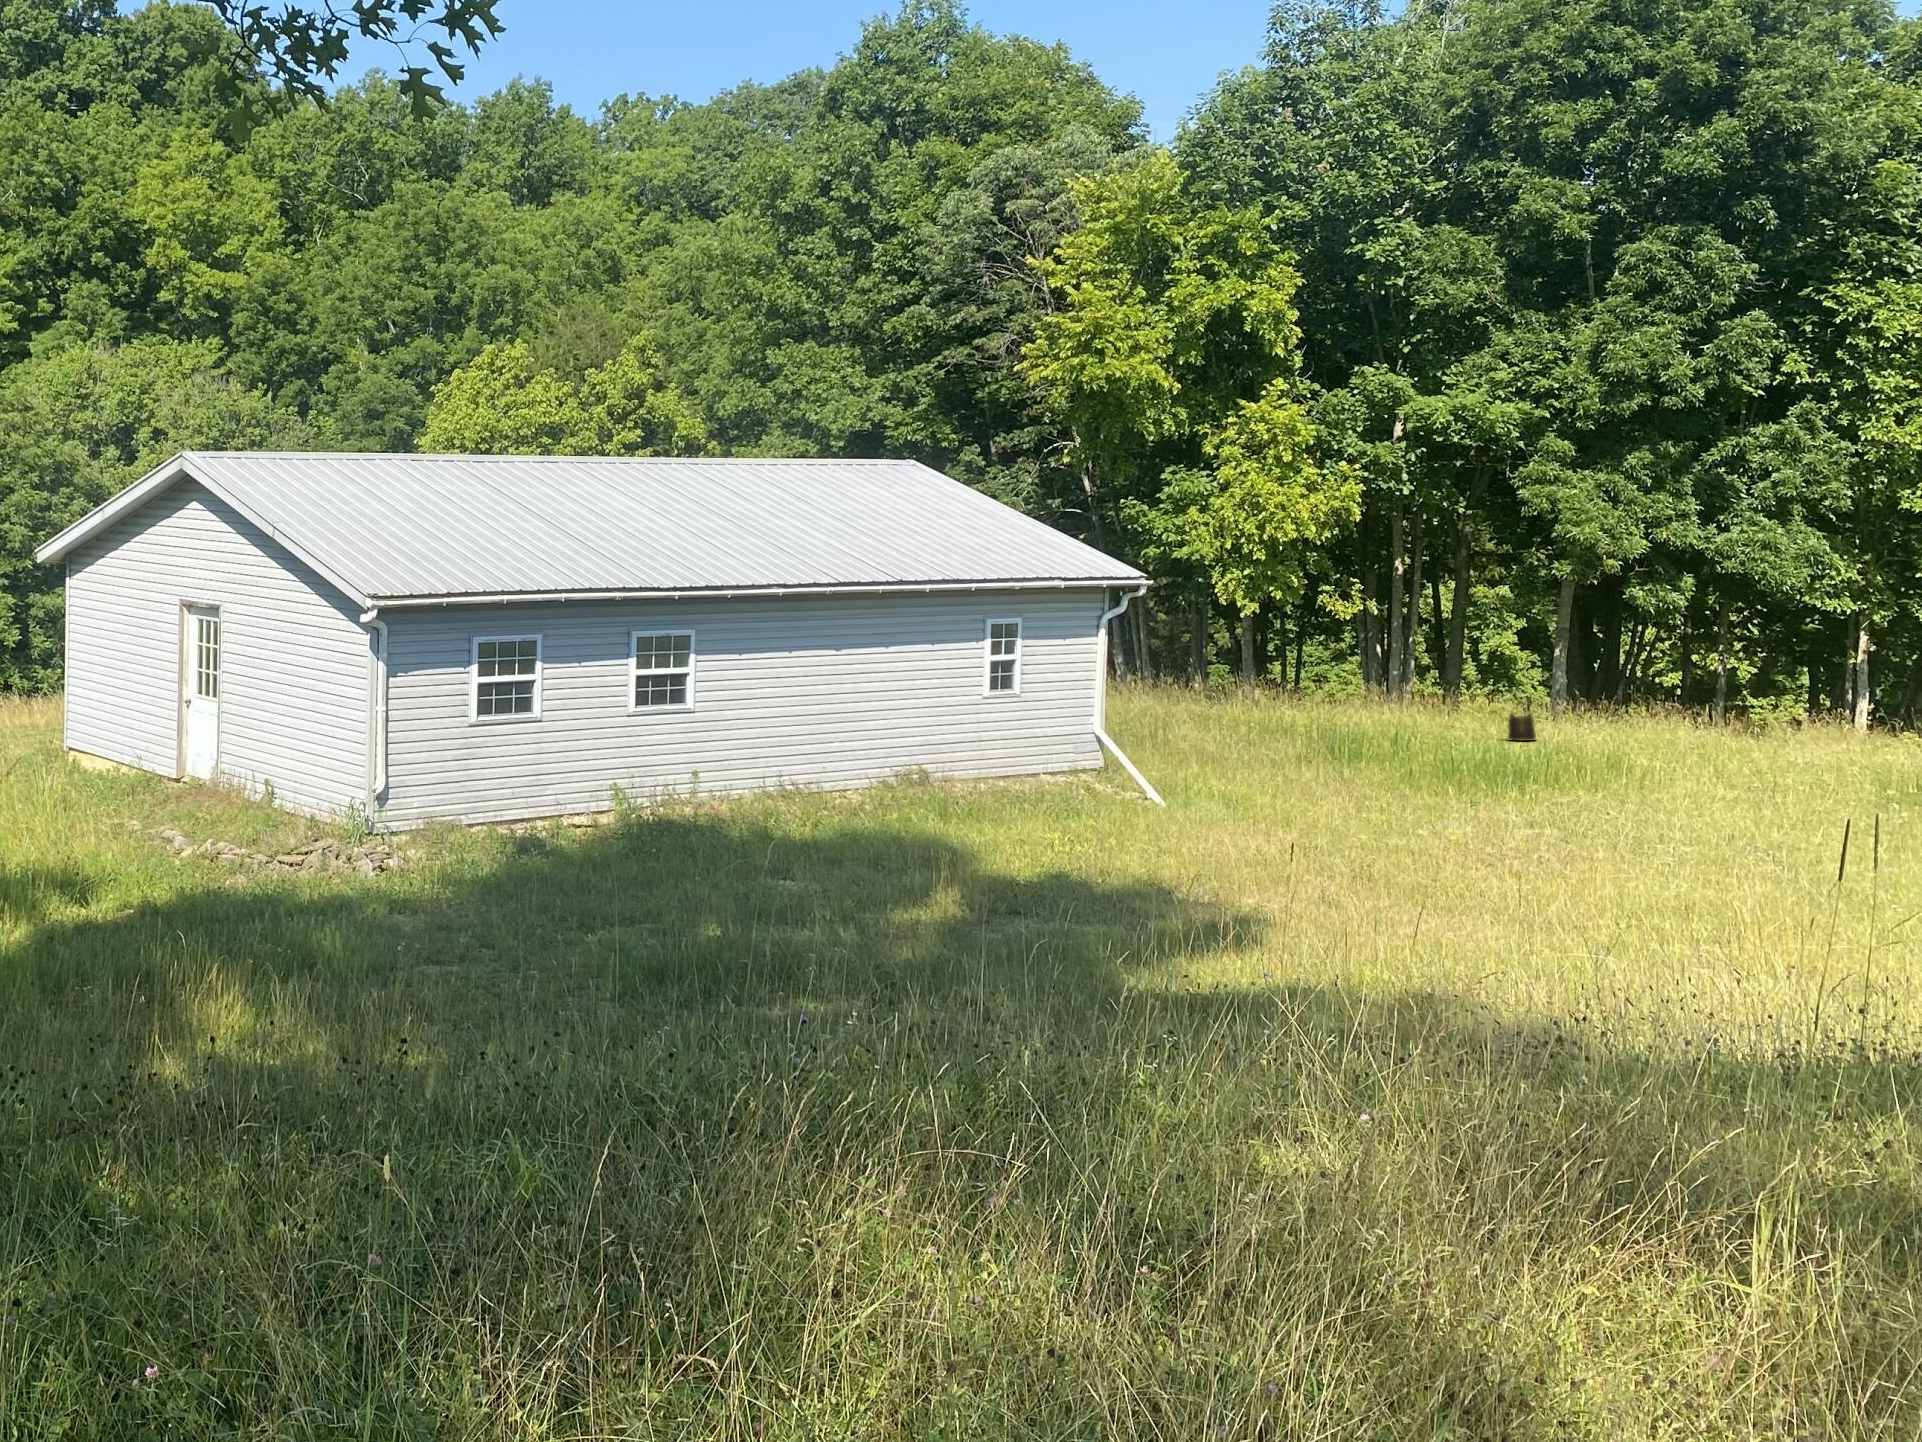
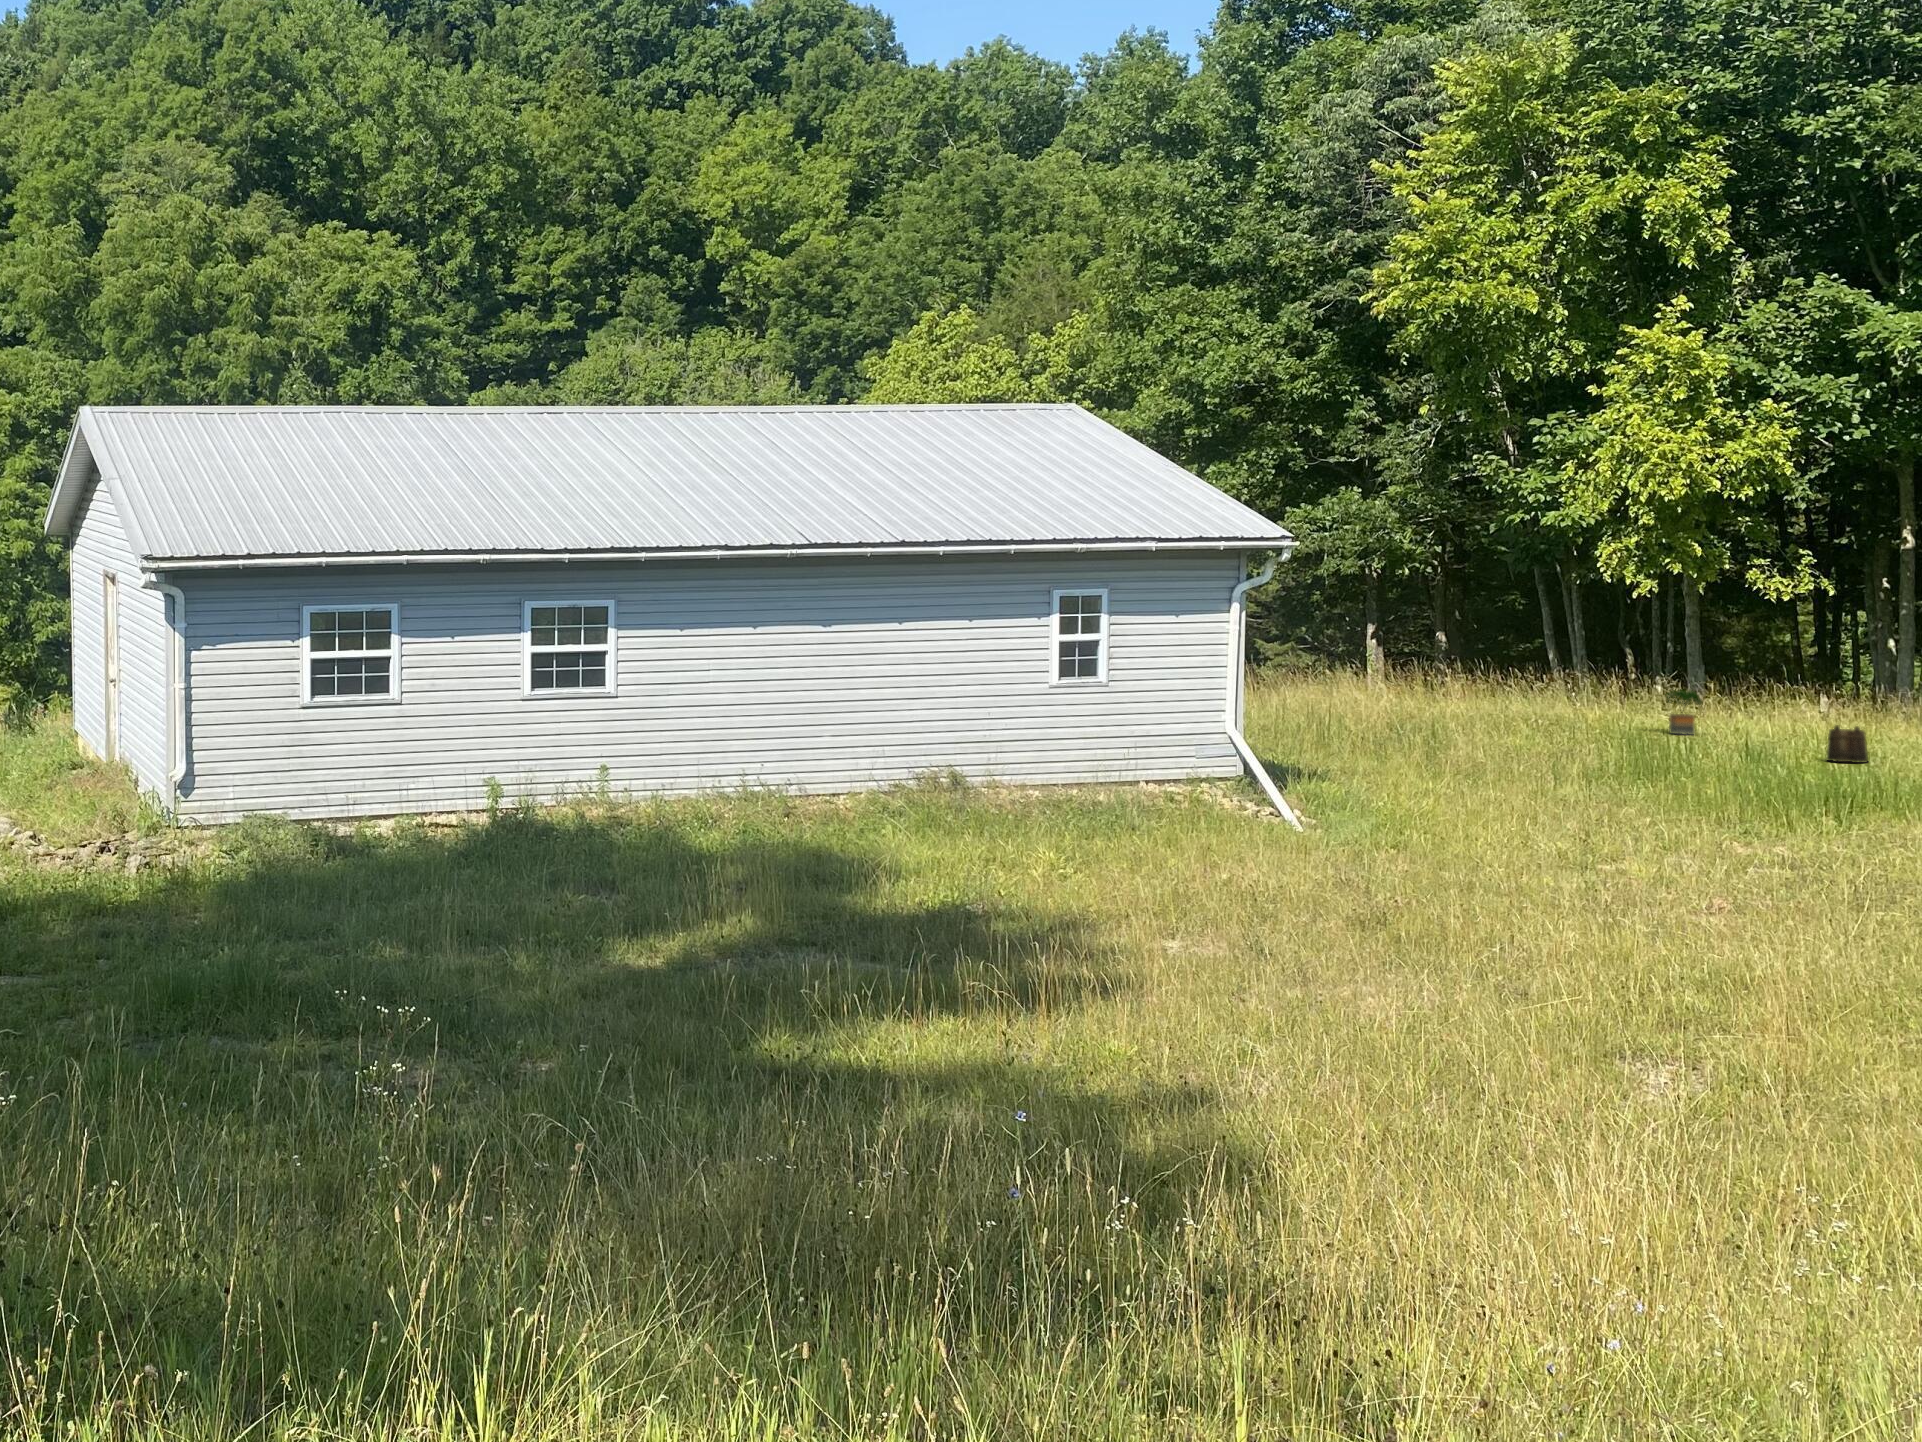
potted tree: none [1353,690,1383,726] -> present [1667,690,1701,735]

